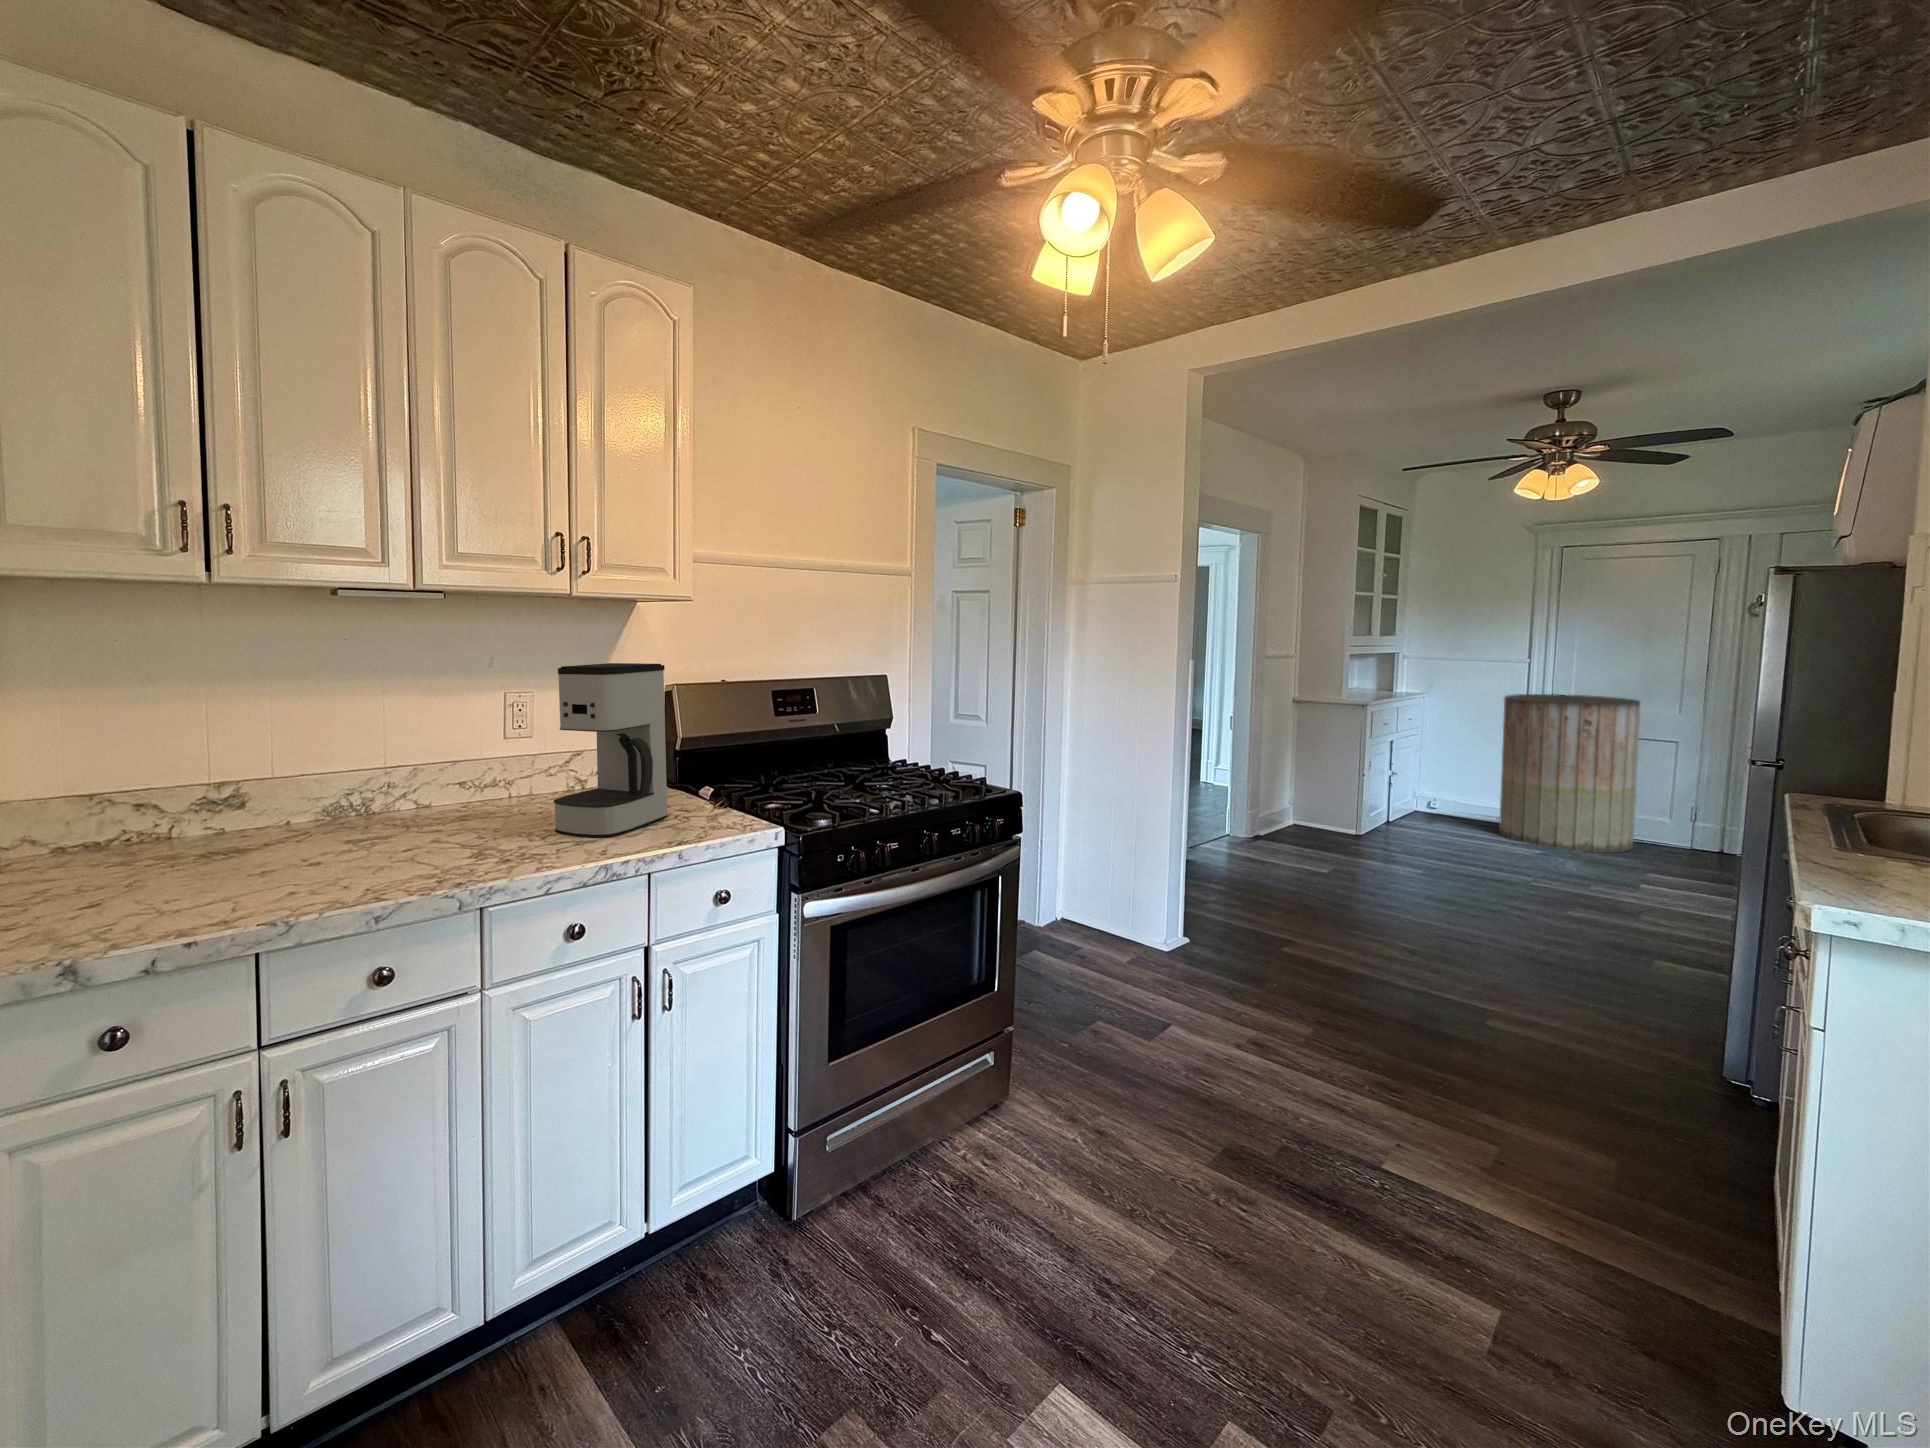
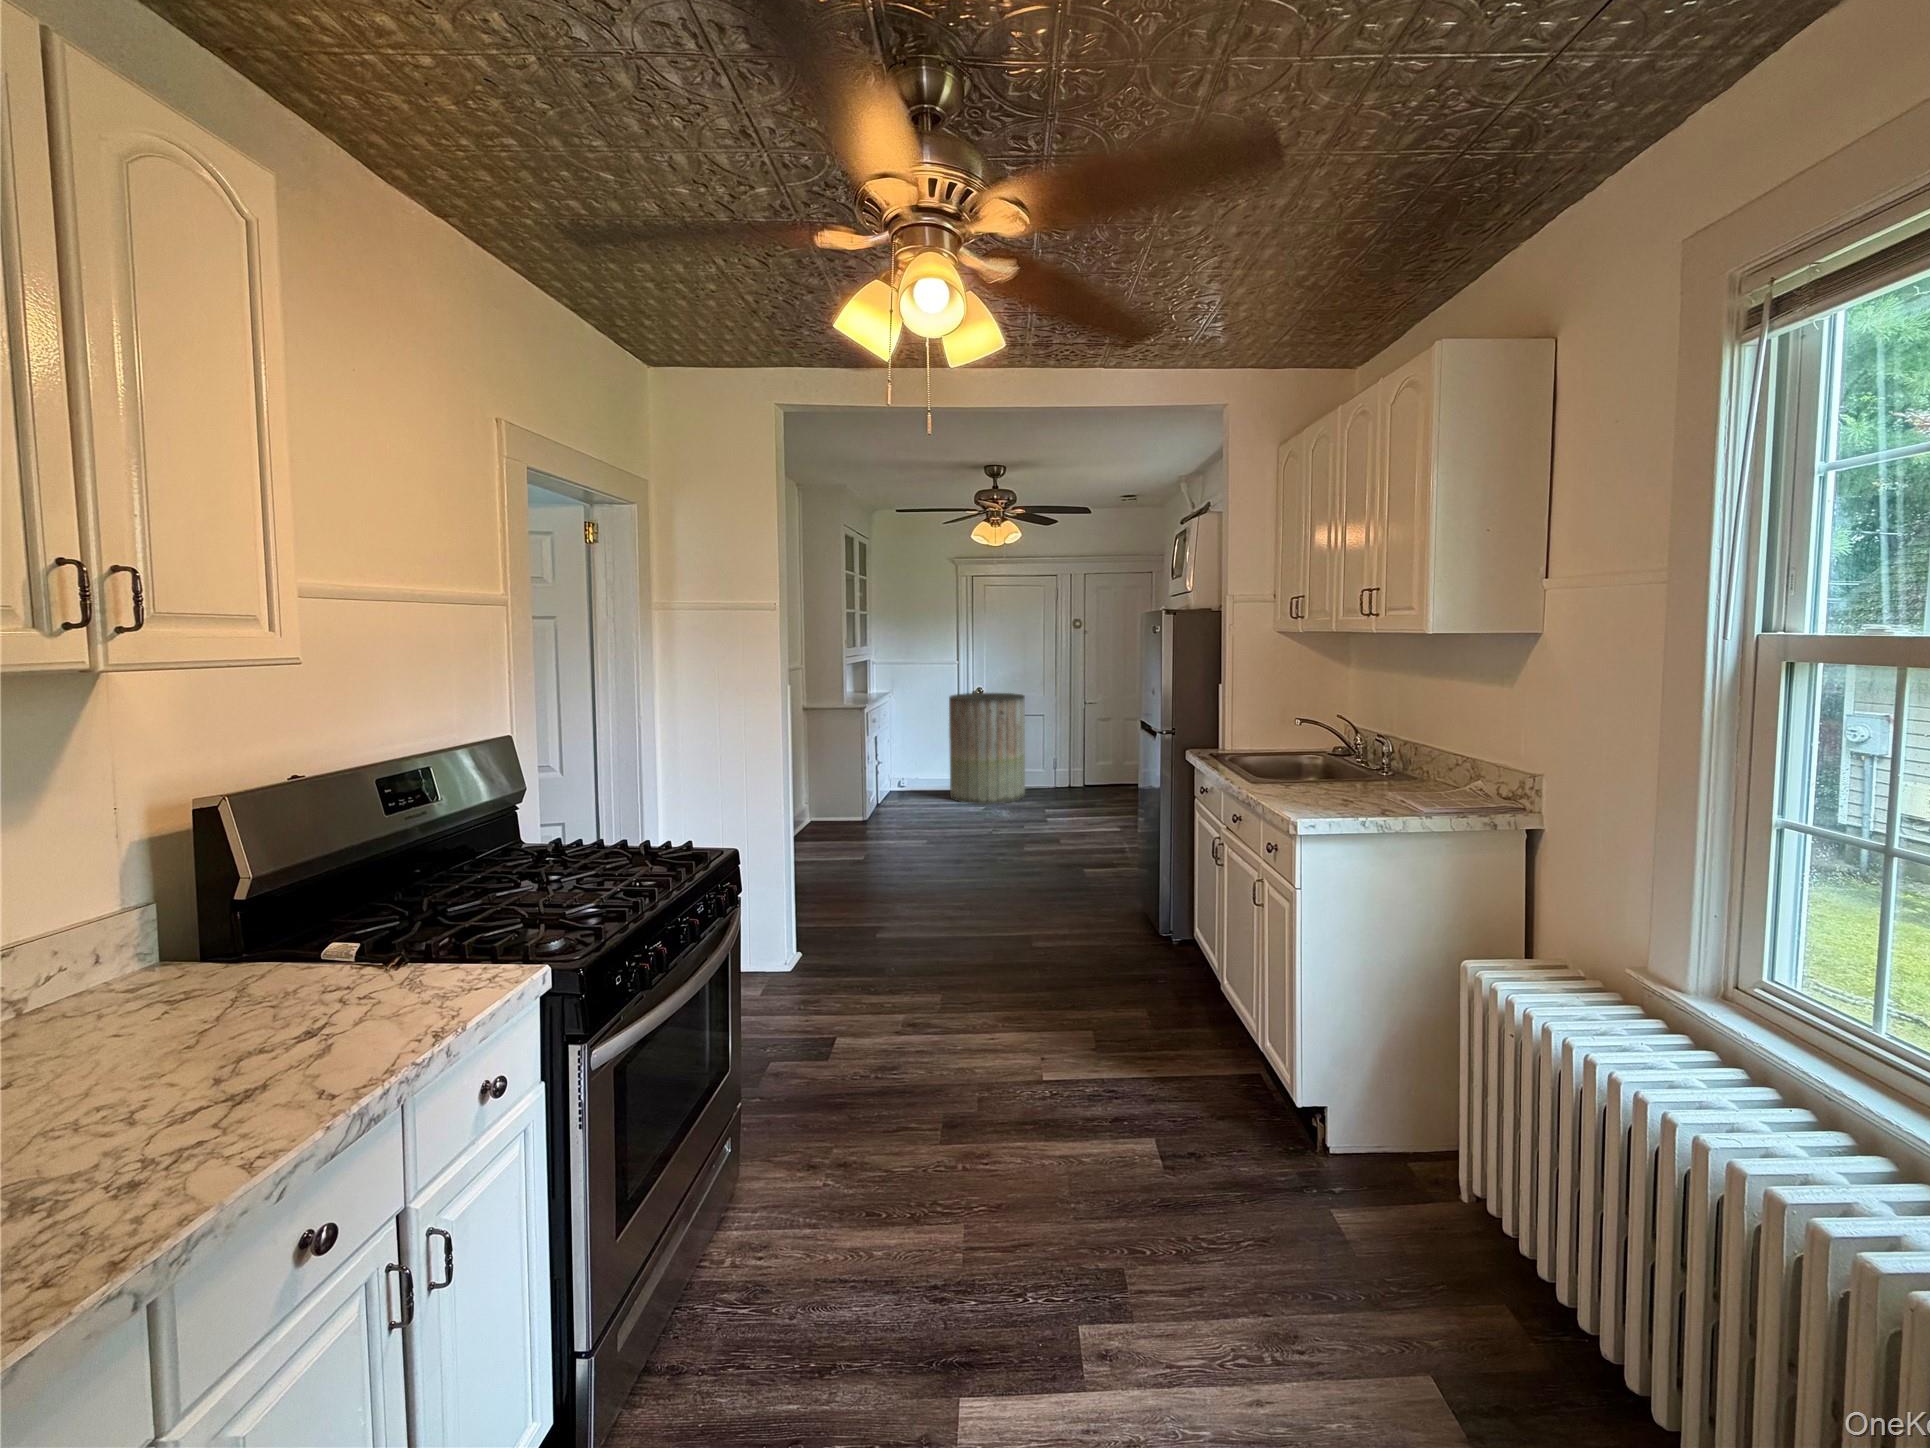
coffee maker: present [554,663,668,837] -> none [96,777,336,1113]

